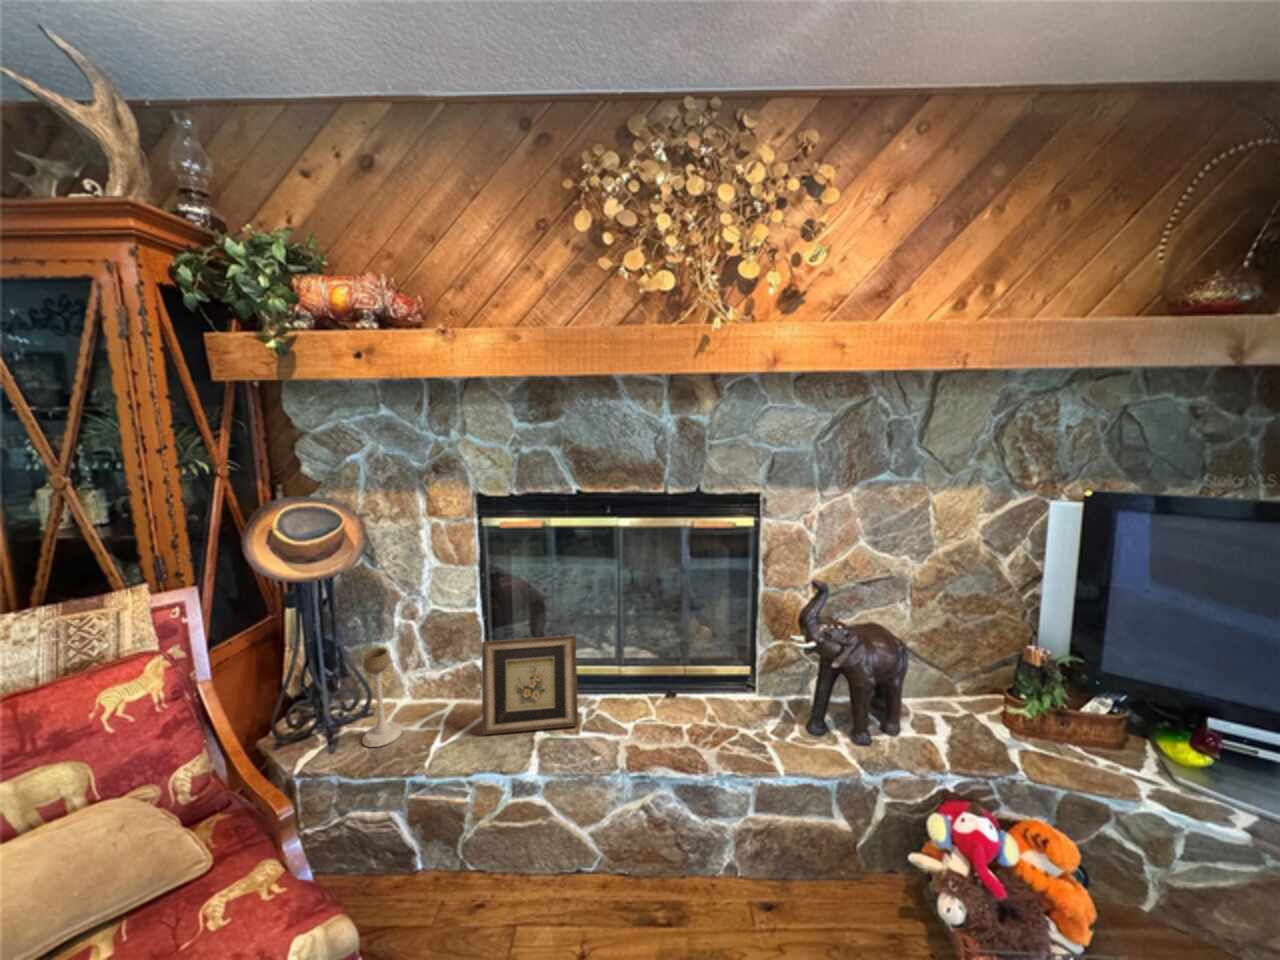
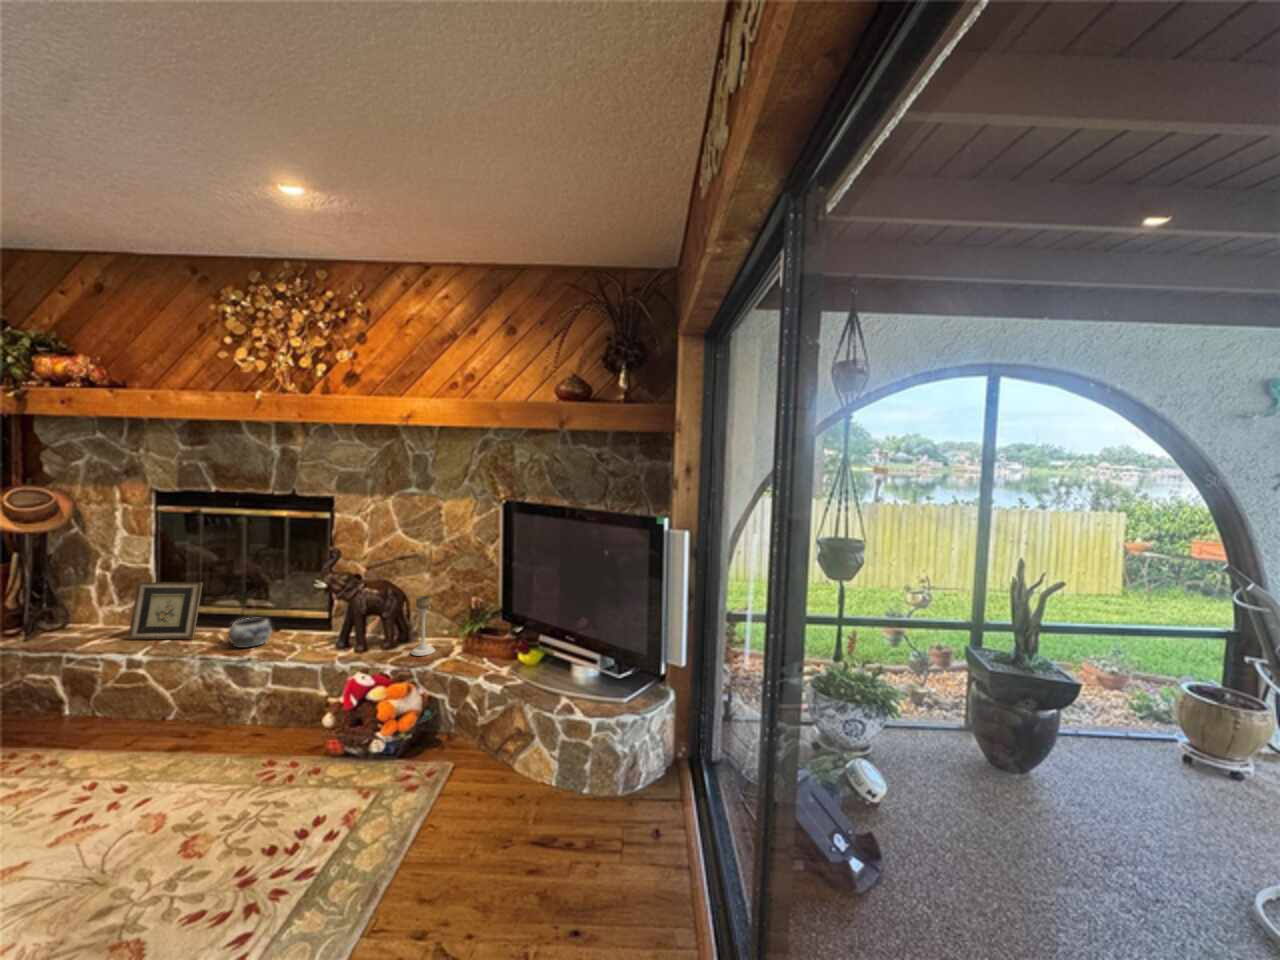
candle holder: present [362,648,402,747] -> present [411,596,435,656]
decorative bowl: none [644,686,701,743] -> present [228,618,272,648]

